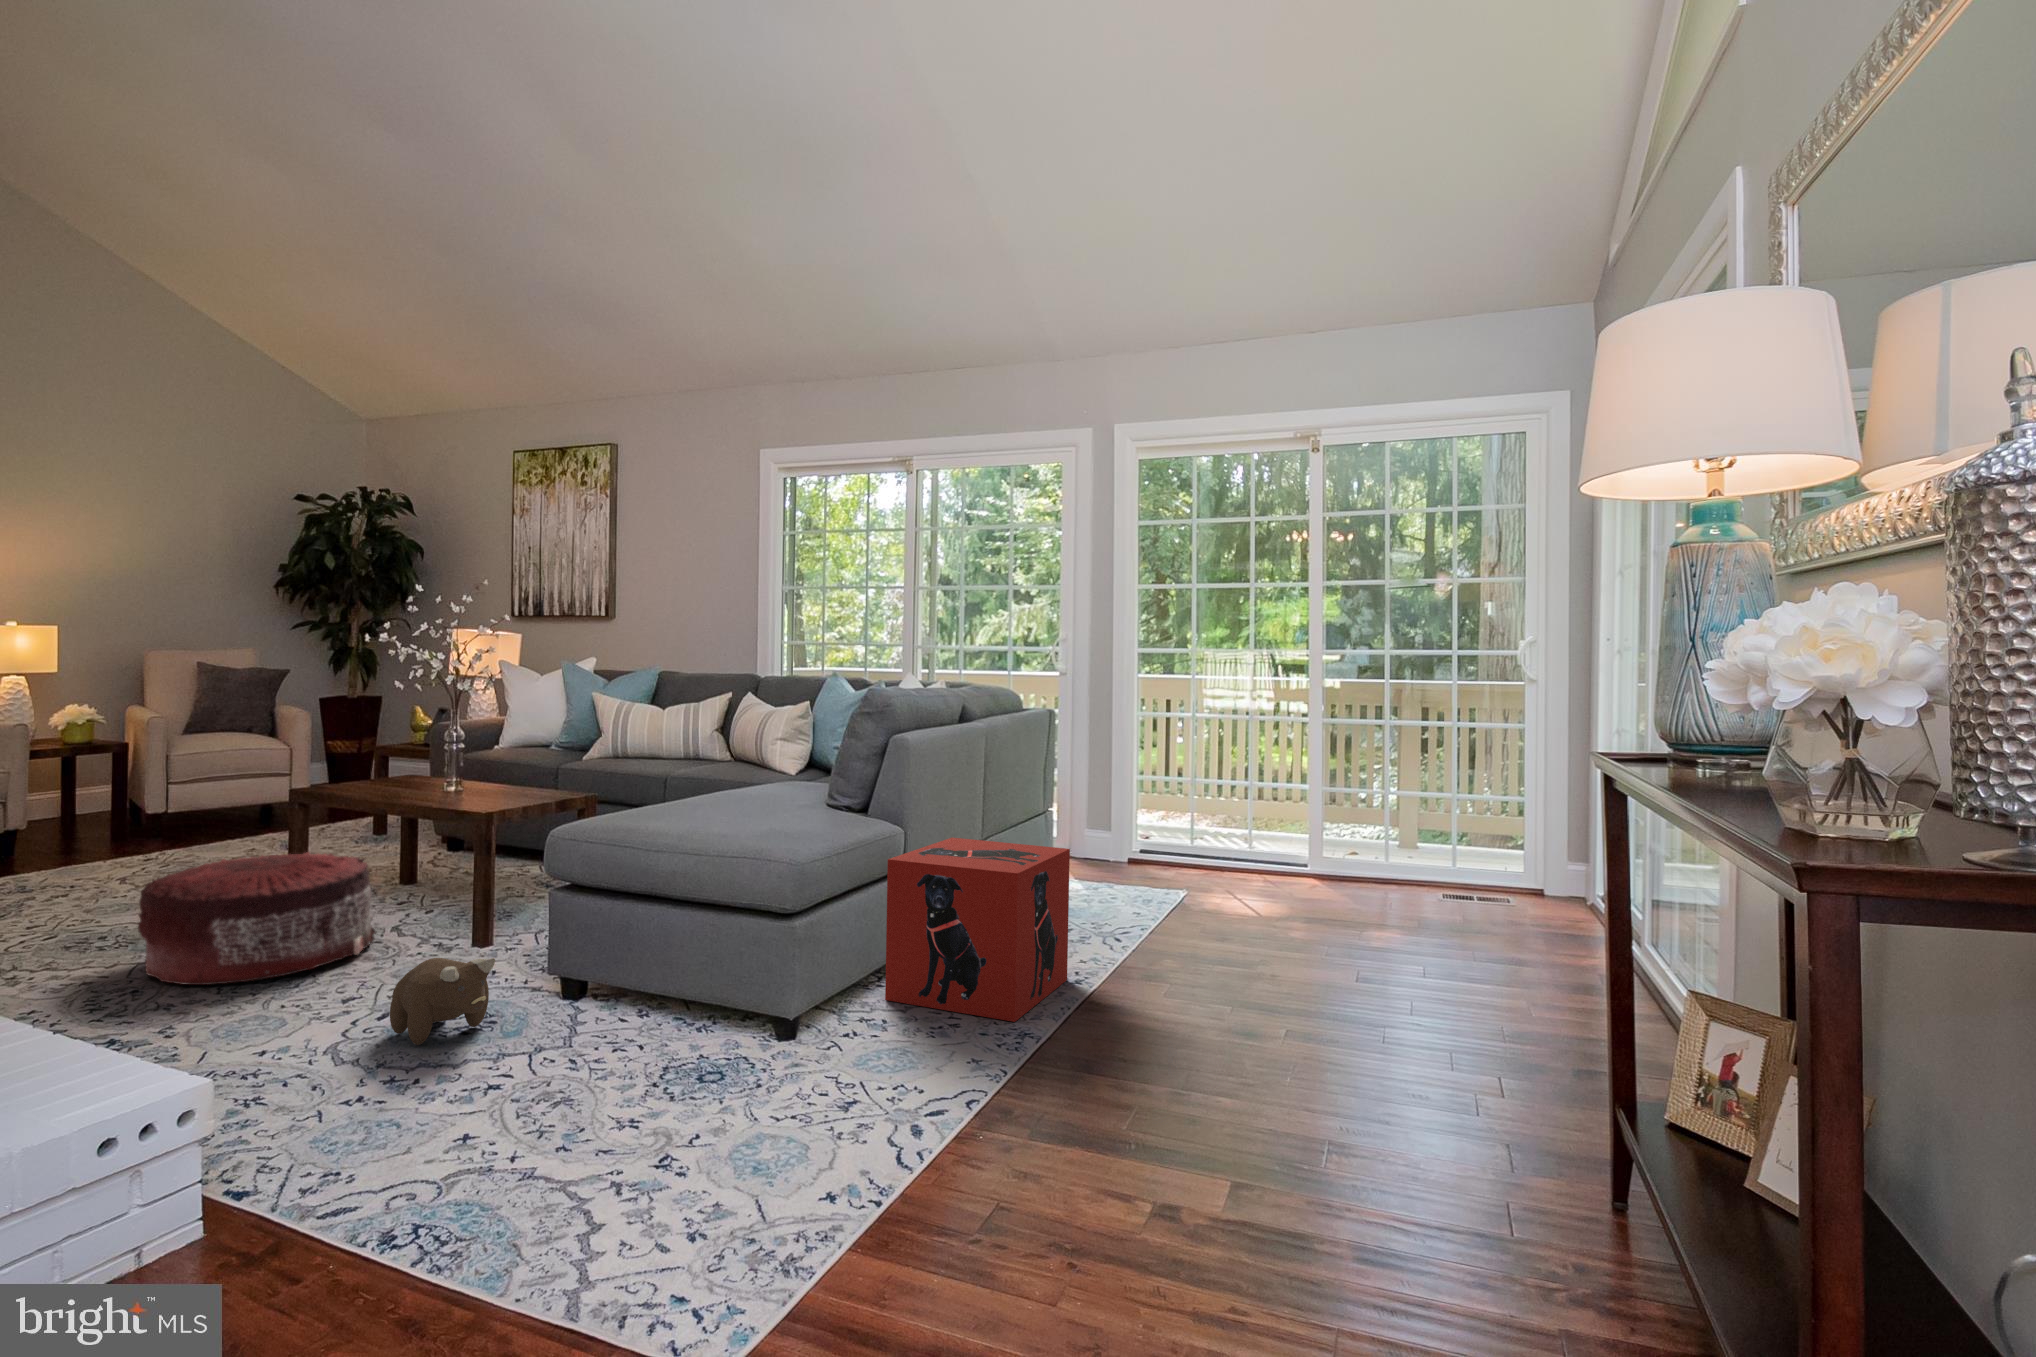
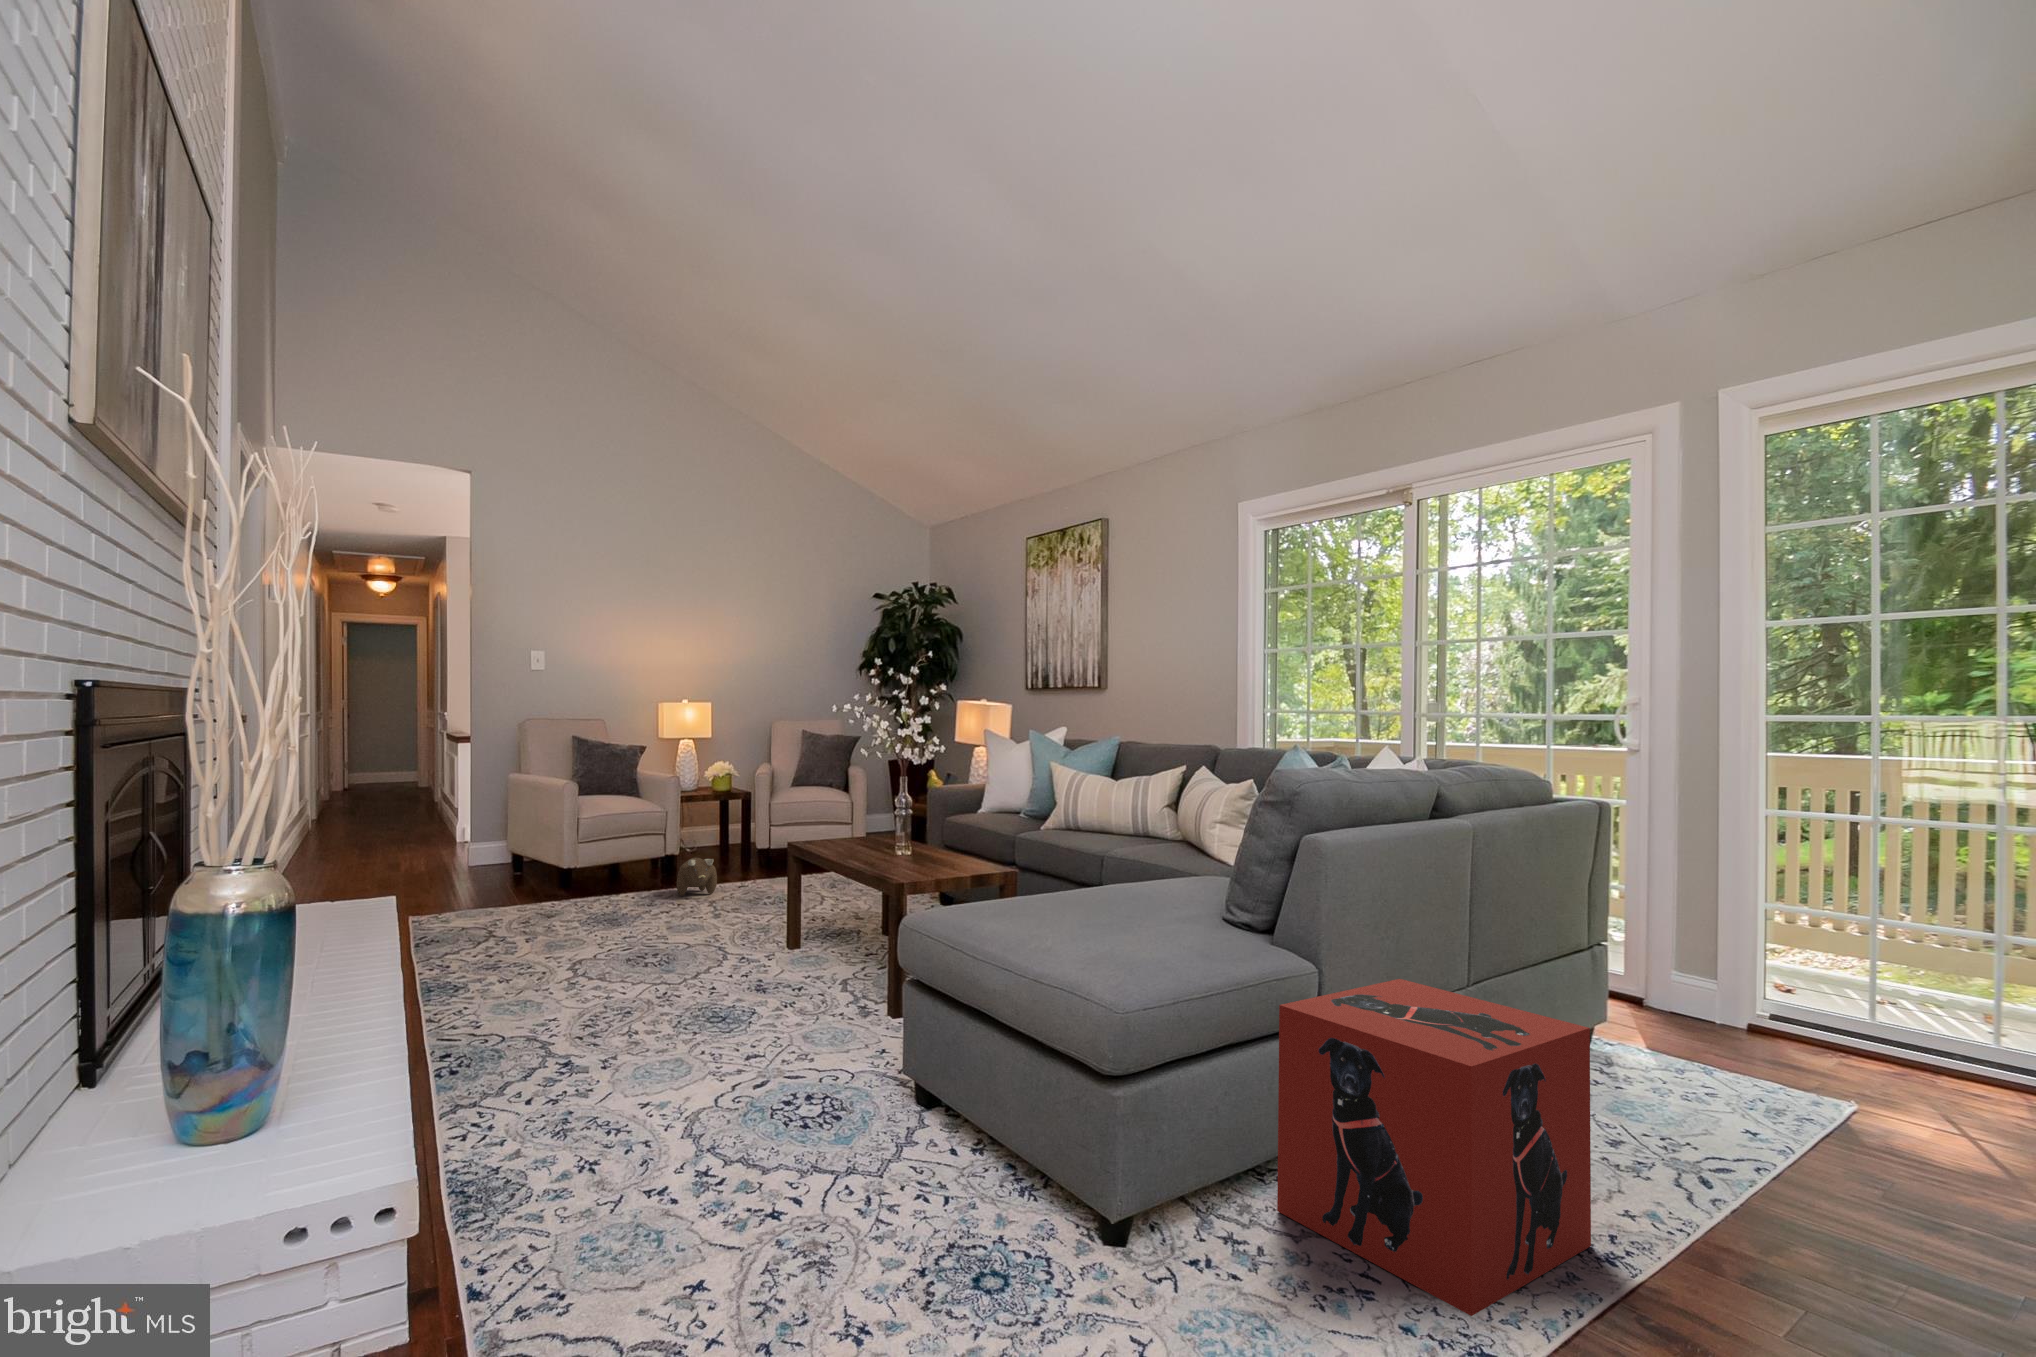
pouf: present [138,852,376,985] -> none [617,903,808,1027]
plush toy: present [390,958,495,1045] -> present [677,858,717,896]

